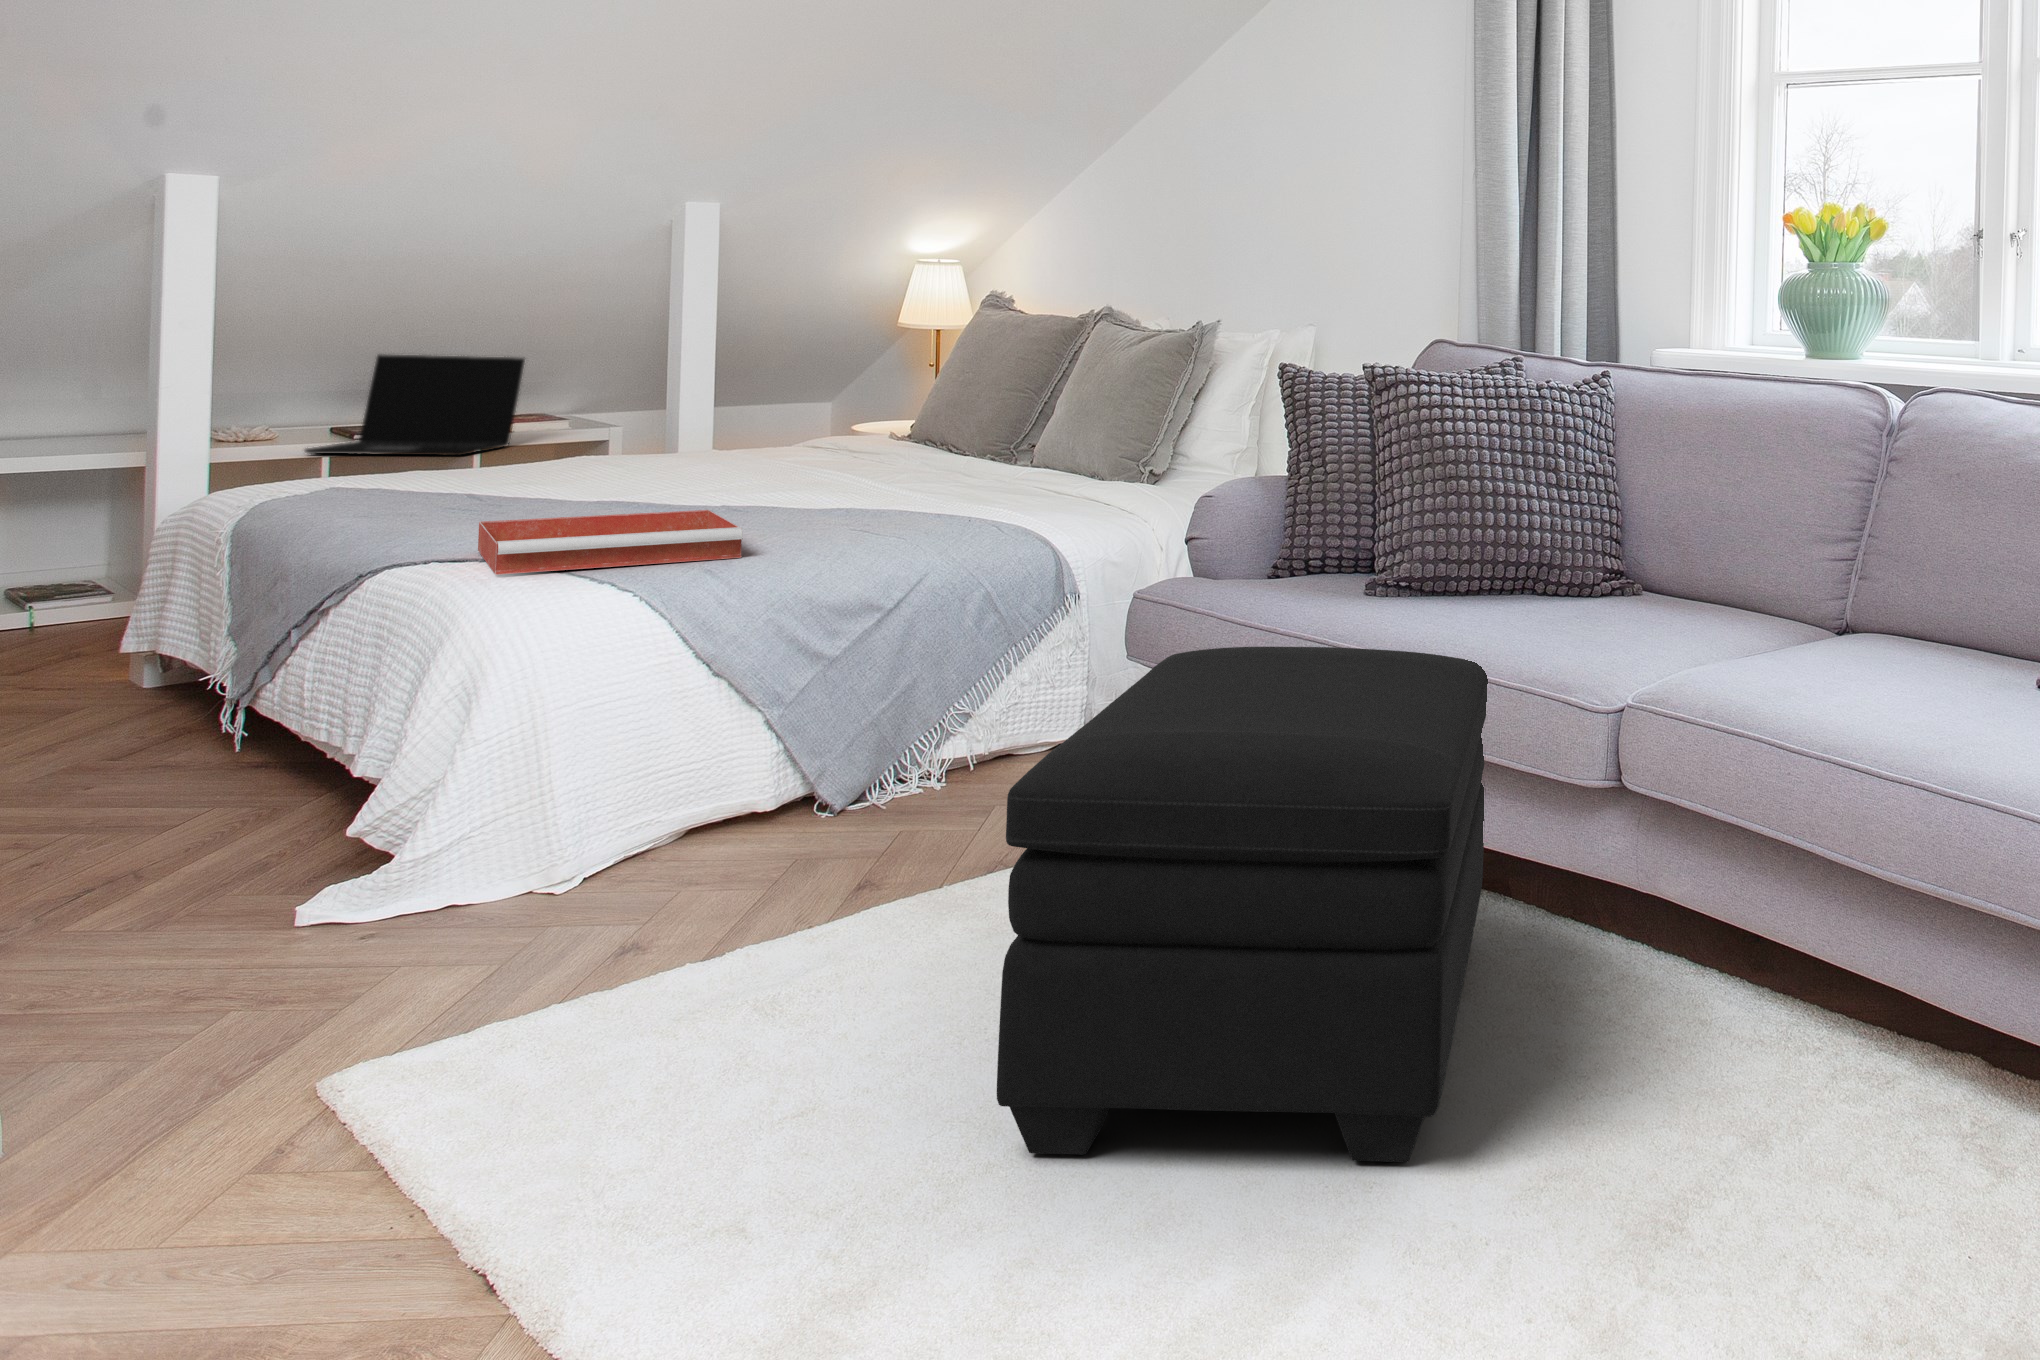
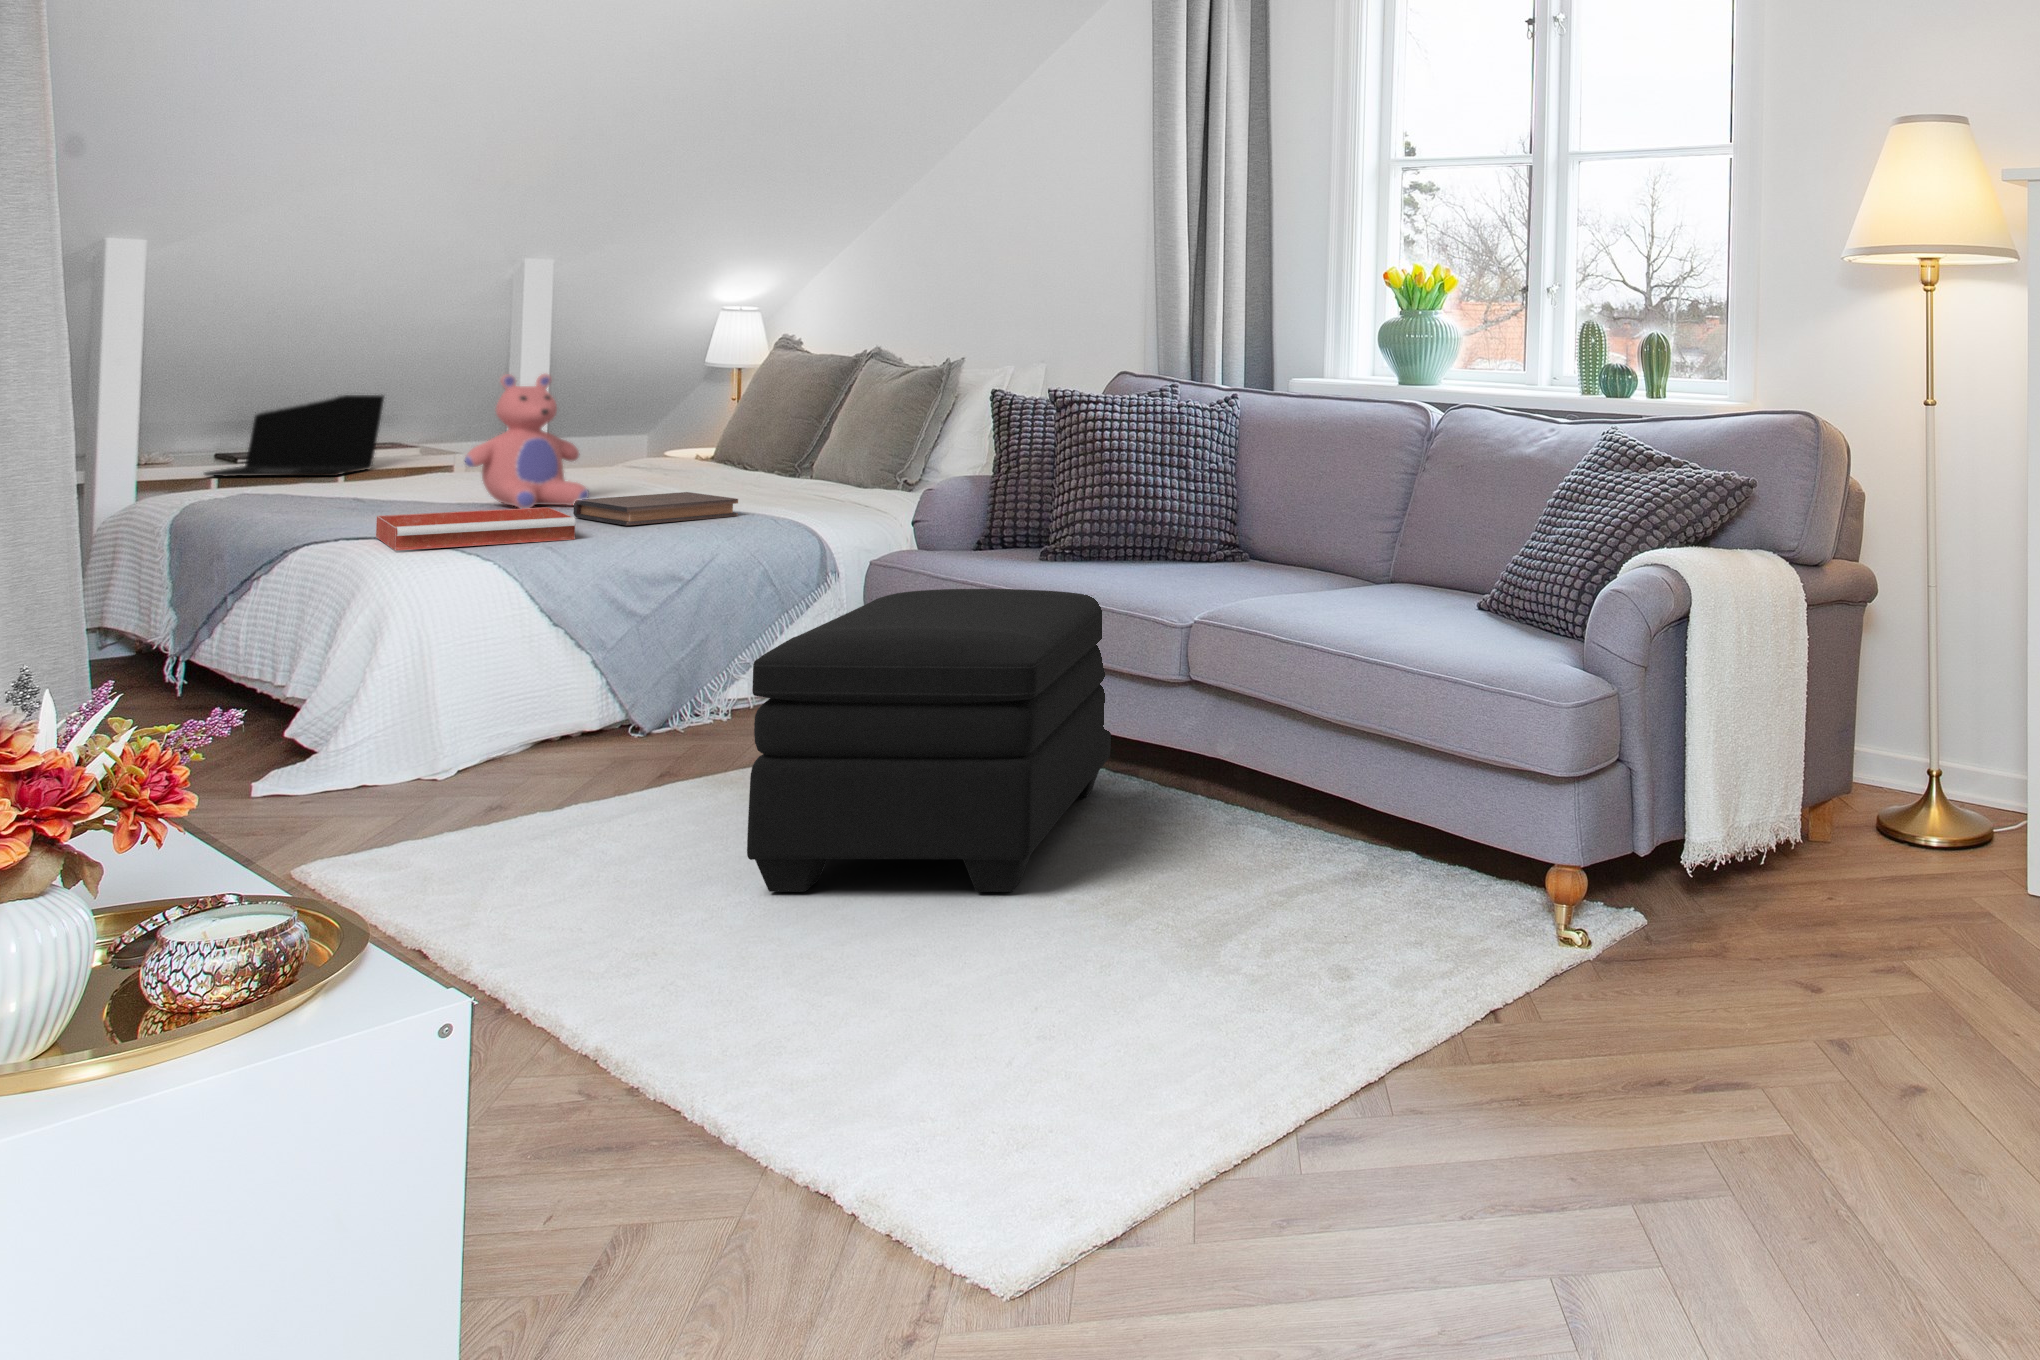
teddy bear: none [605,333,763,508] -> present [465,374,589,509]
book: none [742,488,953,536] -> present [573,492,738,526]

